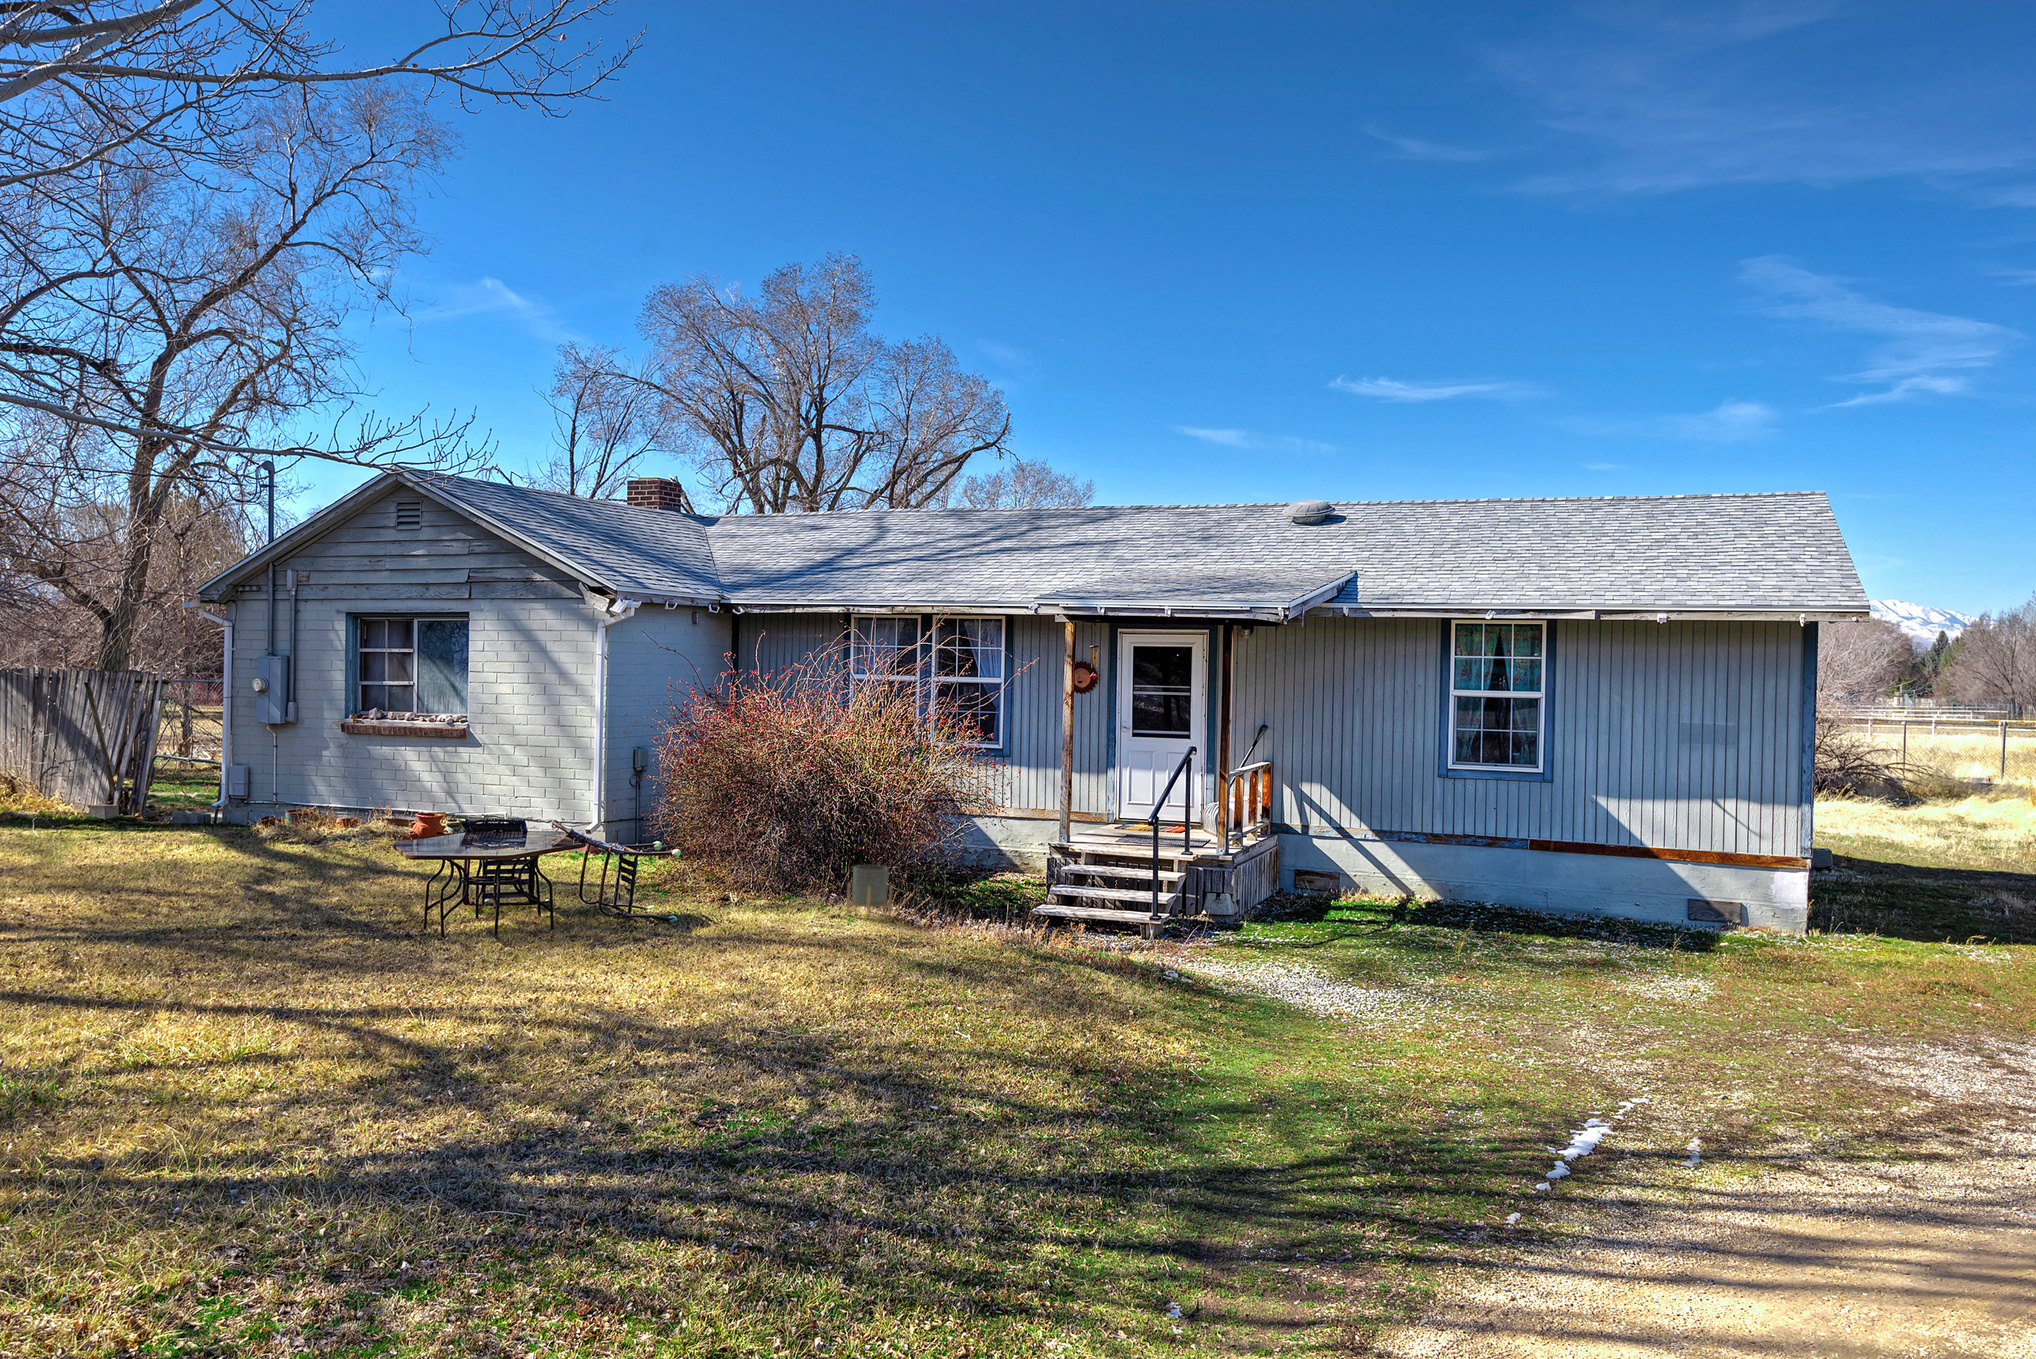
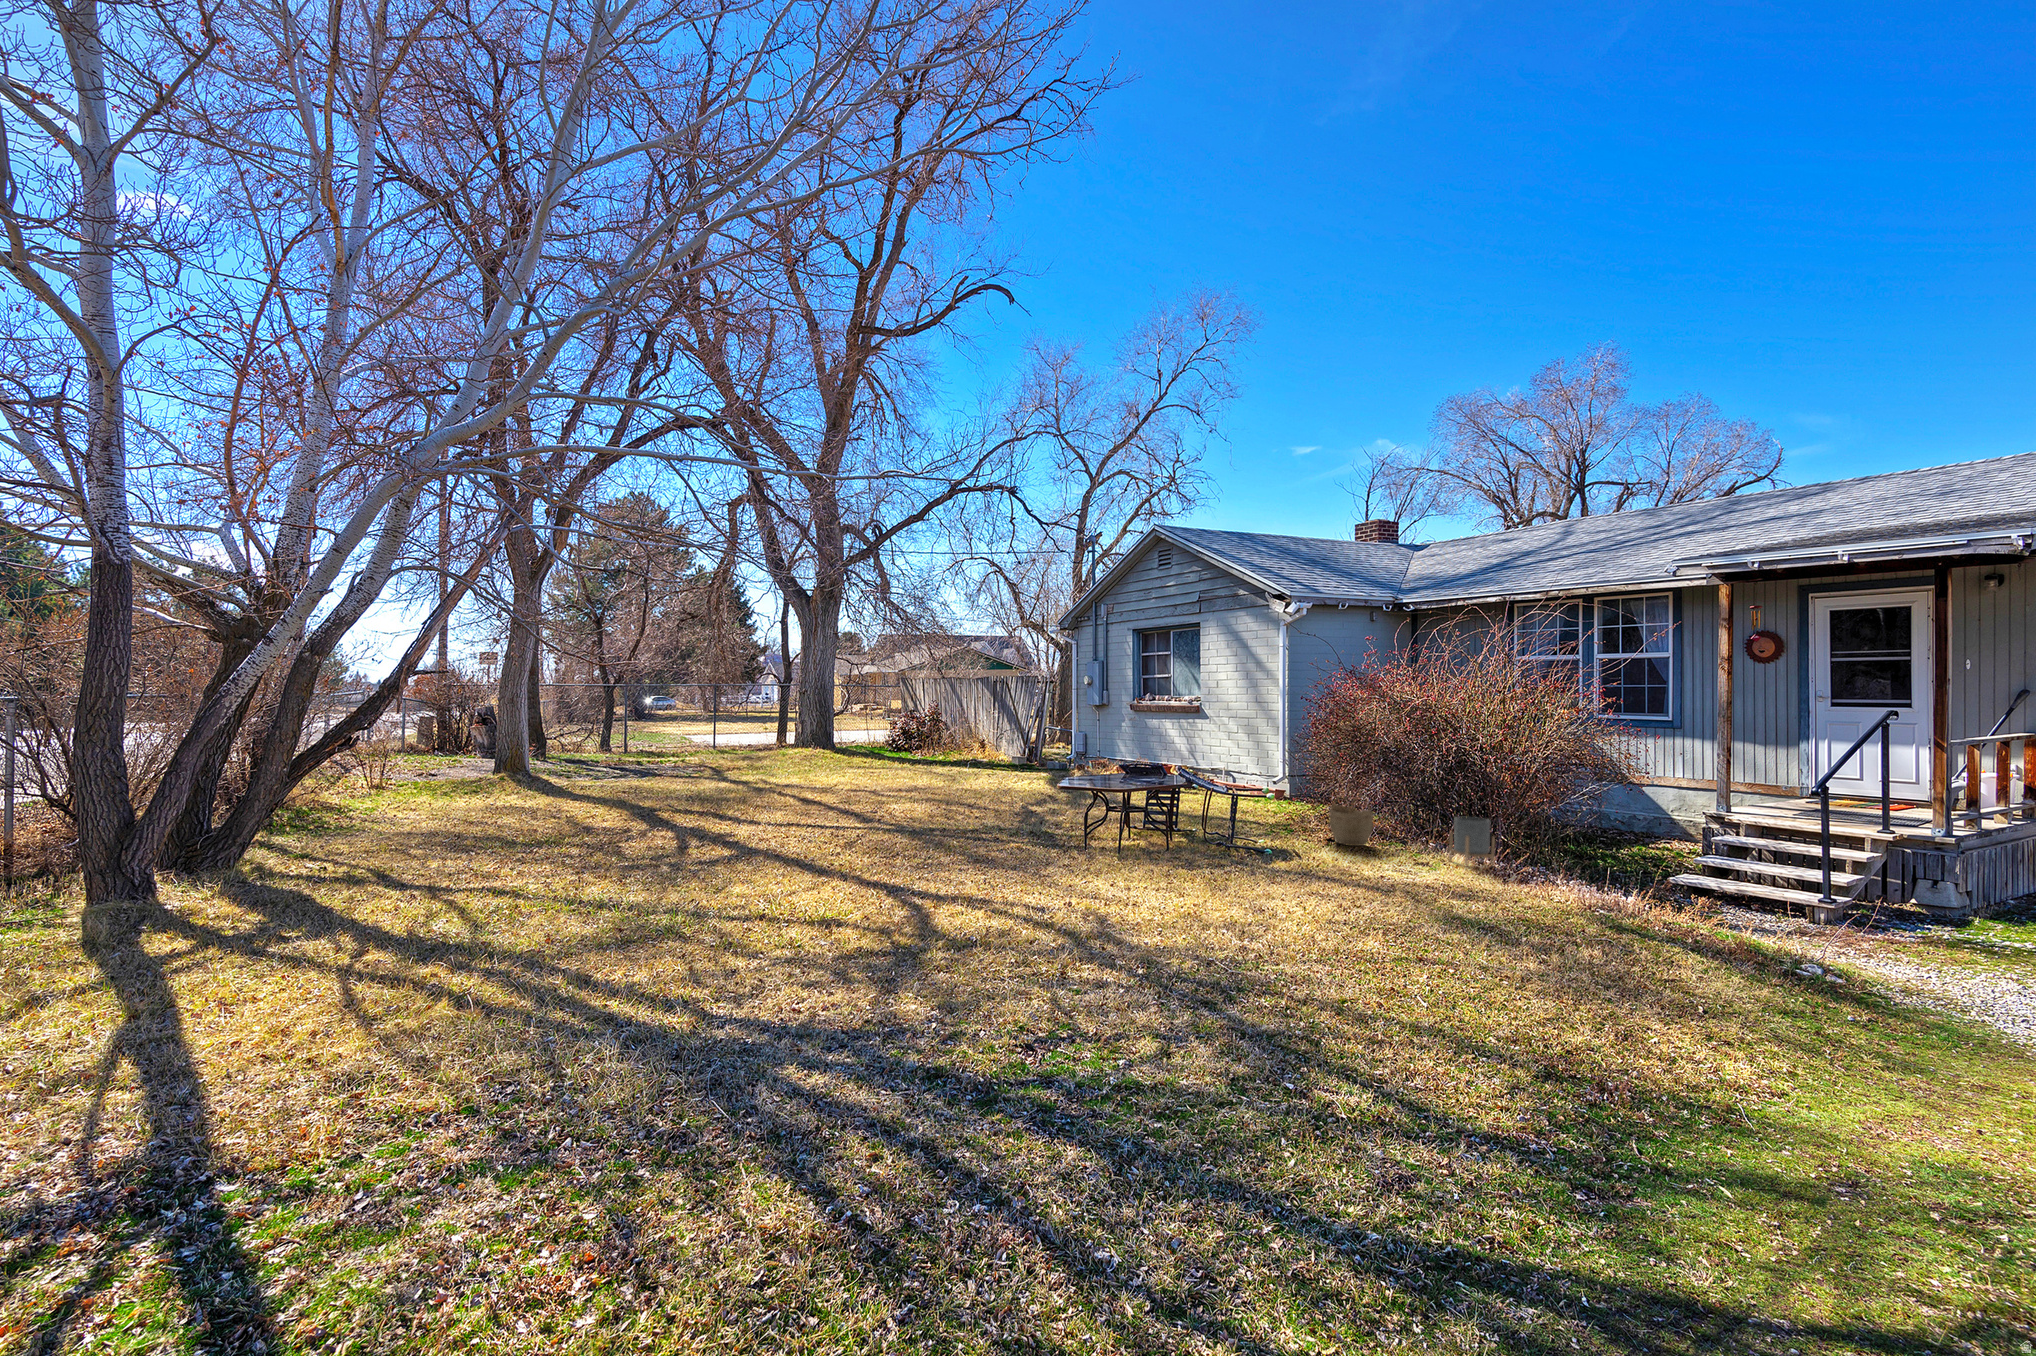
woven basket: none [707,848,758,908] -> present [1329,800,1373,846]

